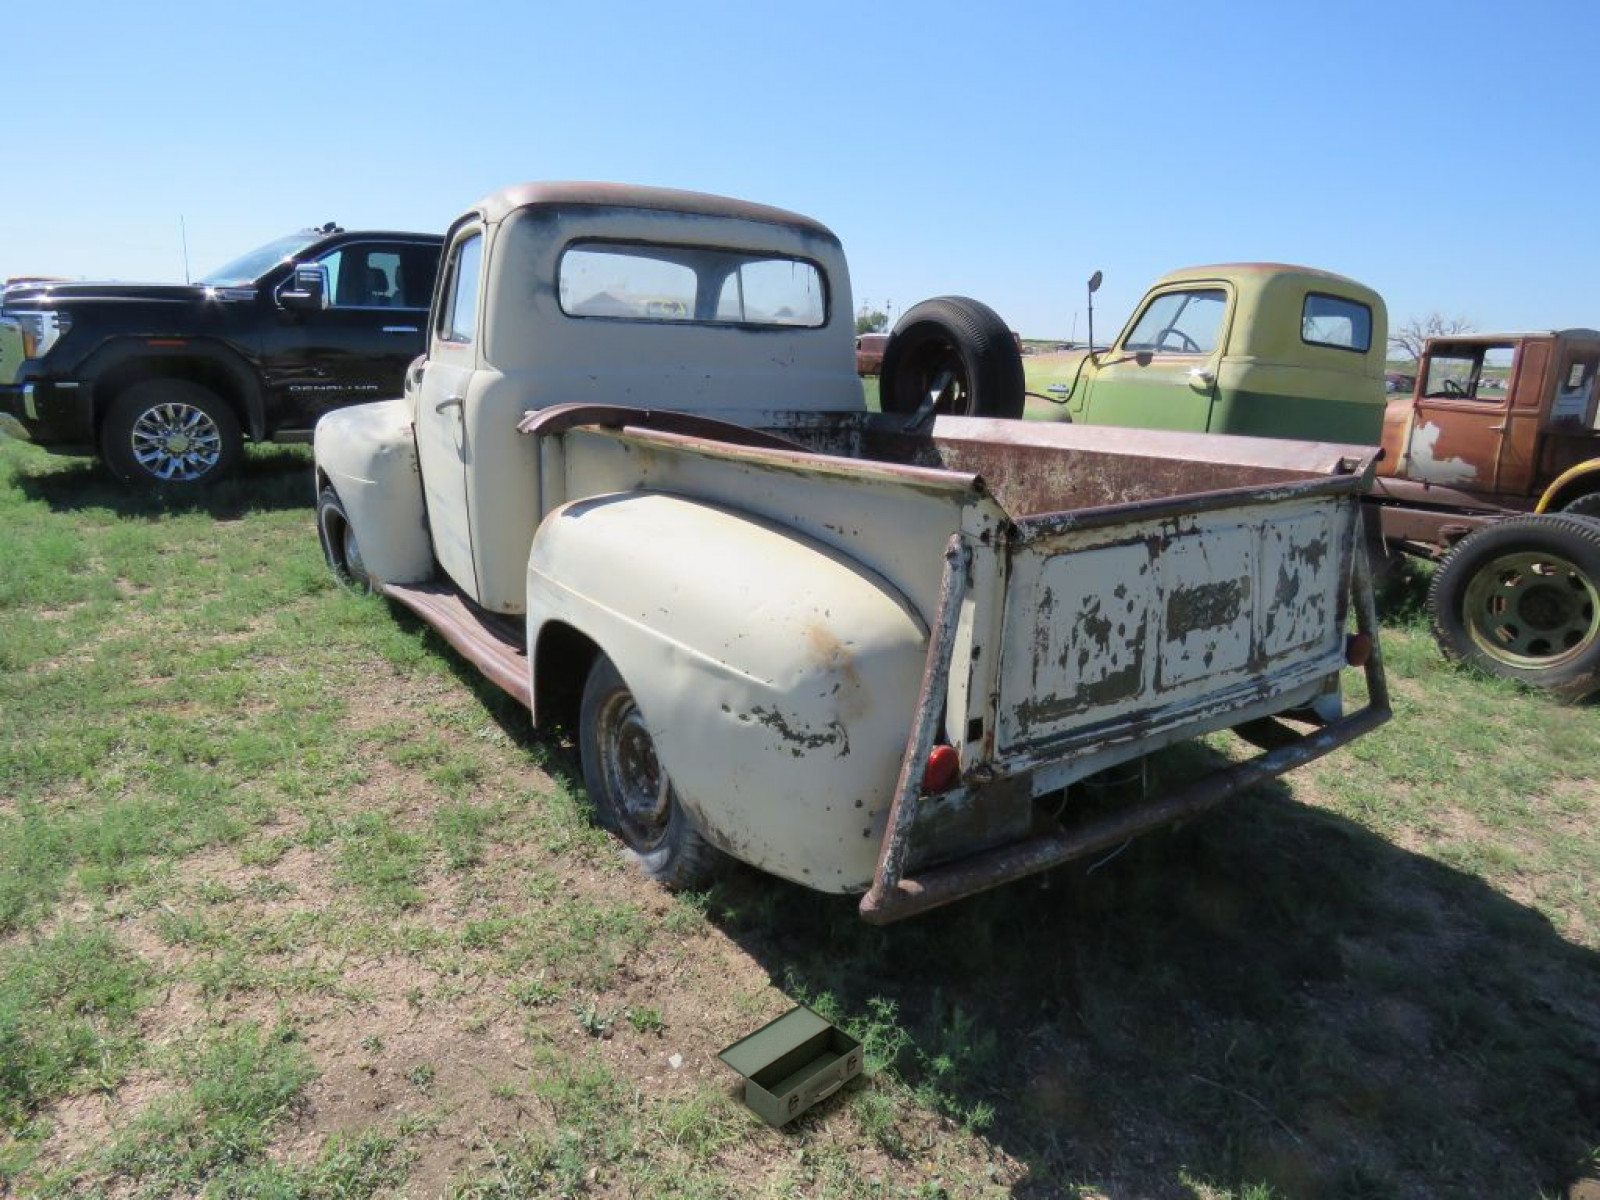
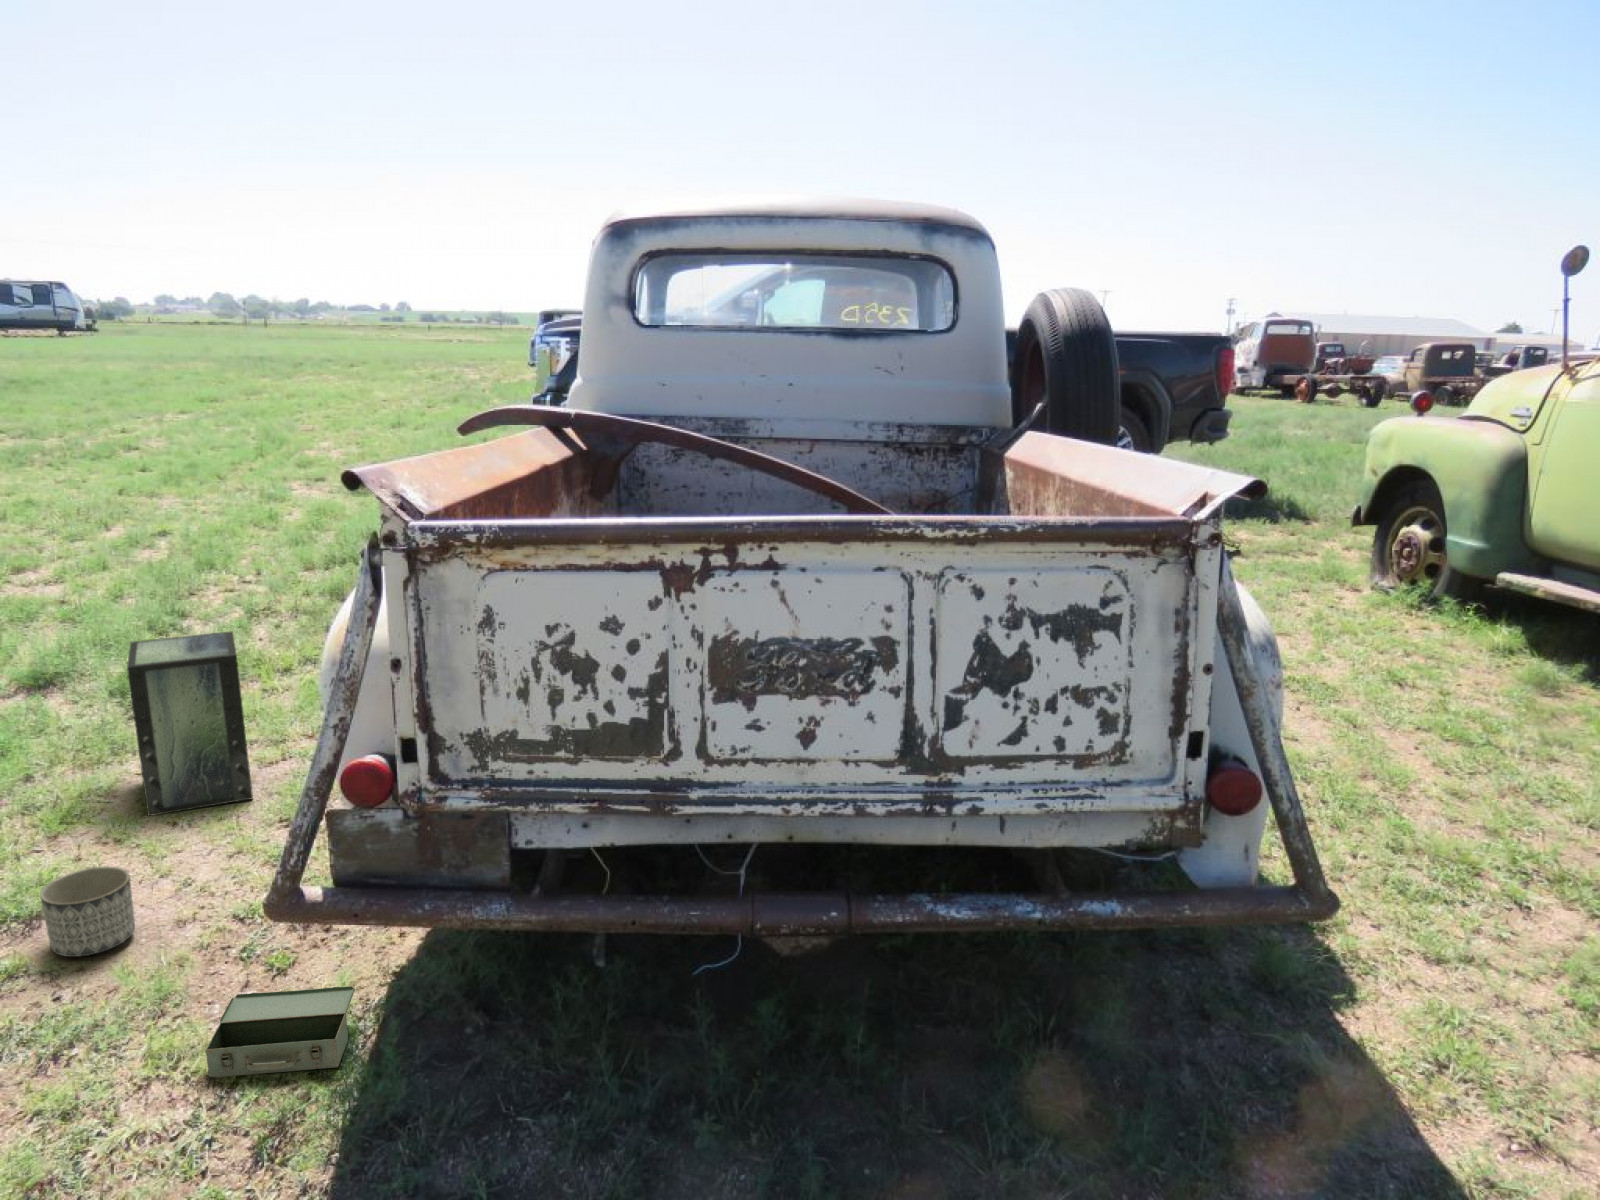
storage box: none [108,717,314,968] -> present [127,631,253,816]
planter: none [375,995,475,1114] -> present [40,866,135,957]

